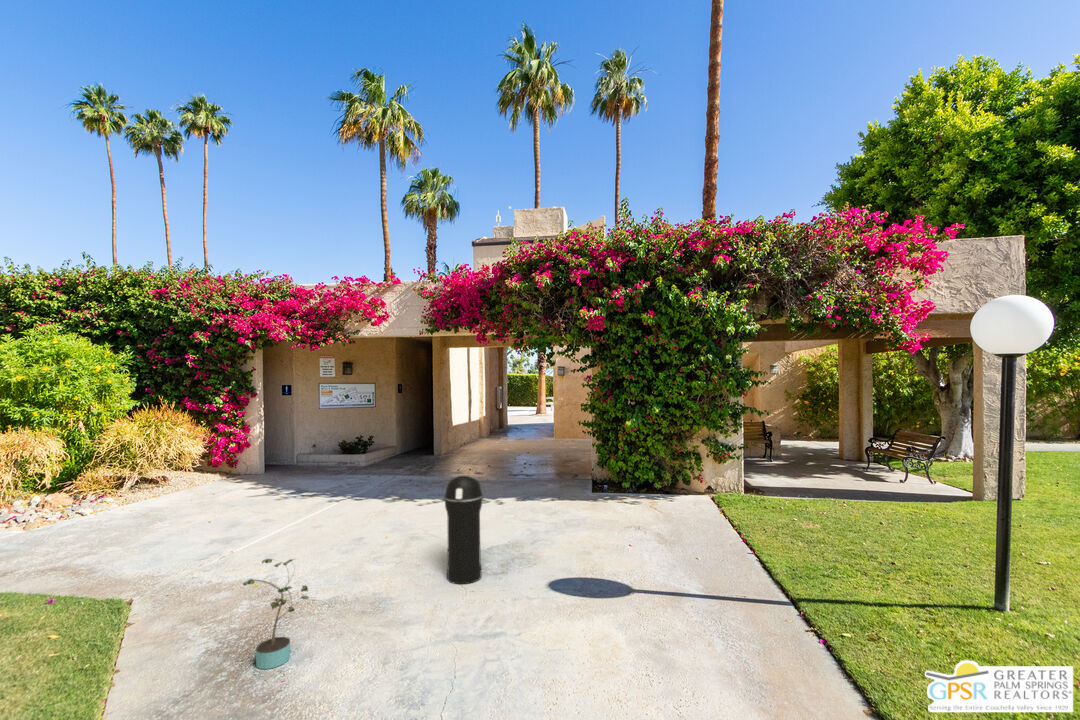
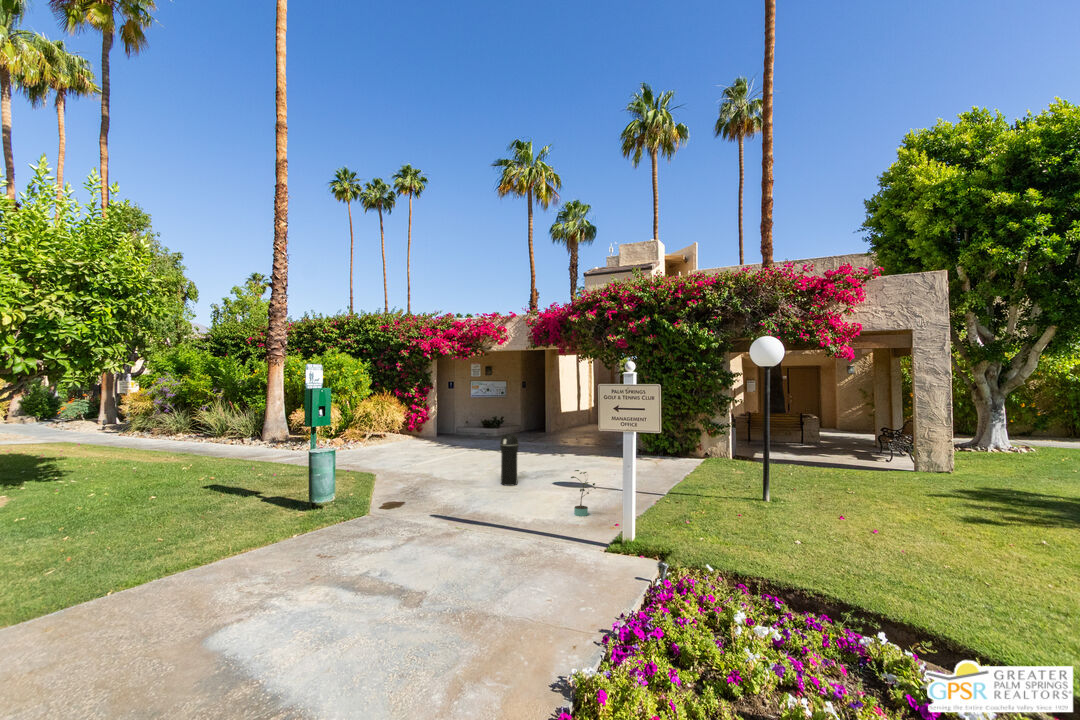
potted plant: present [243,559,309,669] -> present [571,470,596,516]

